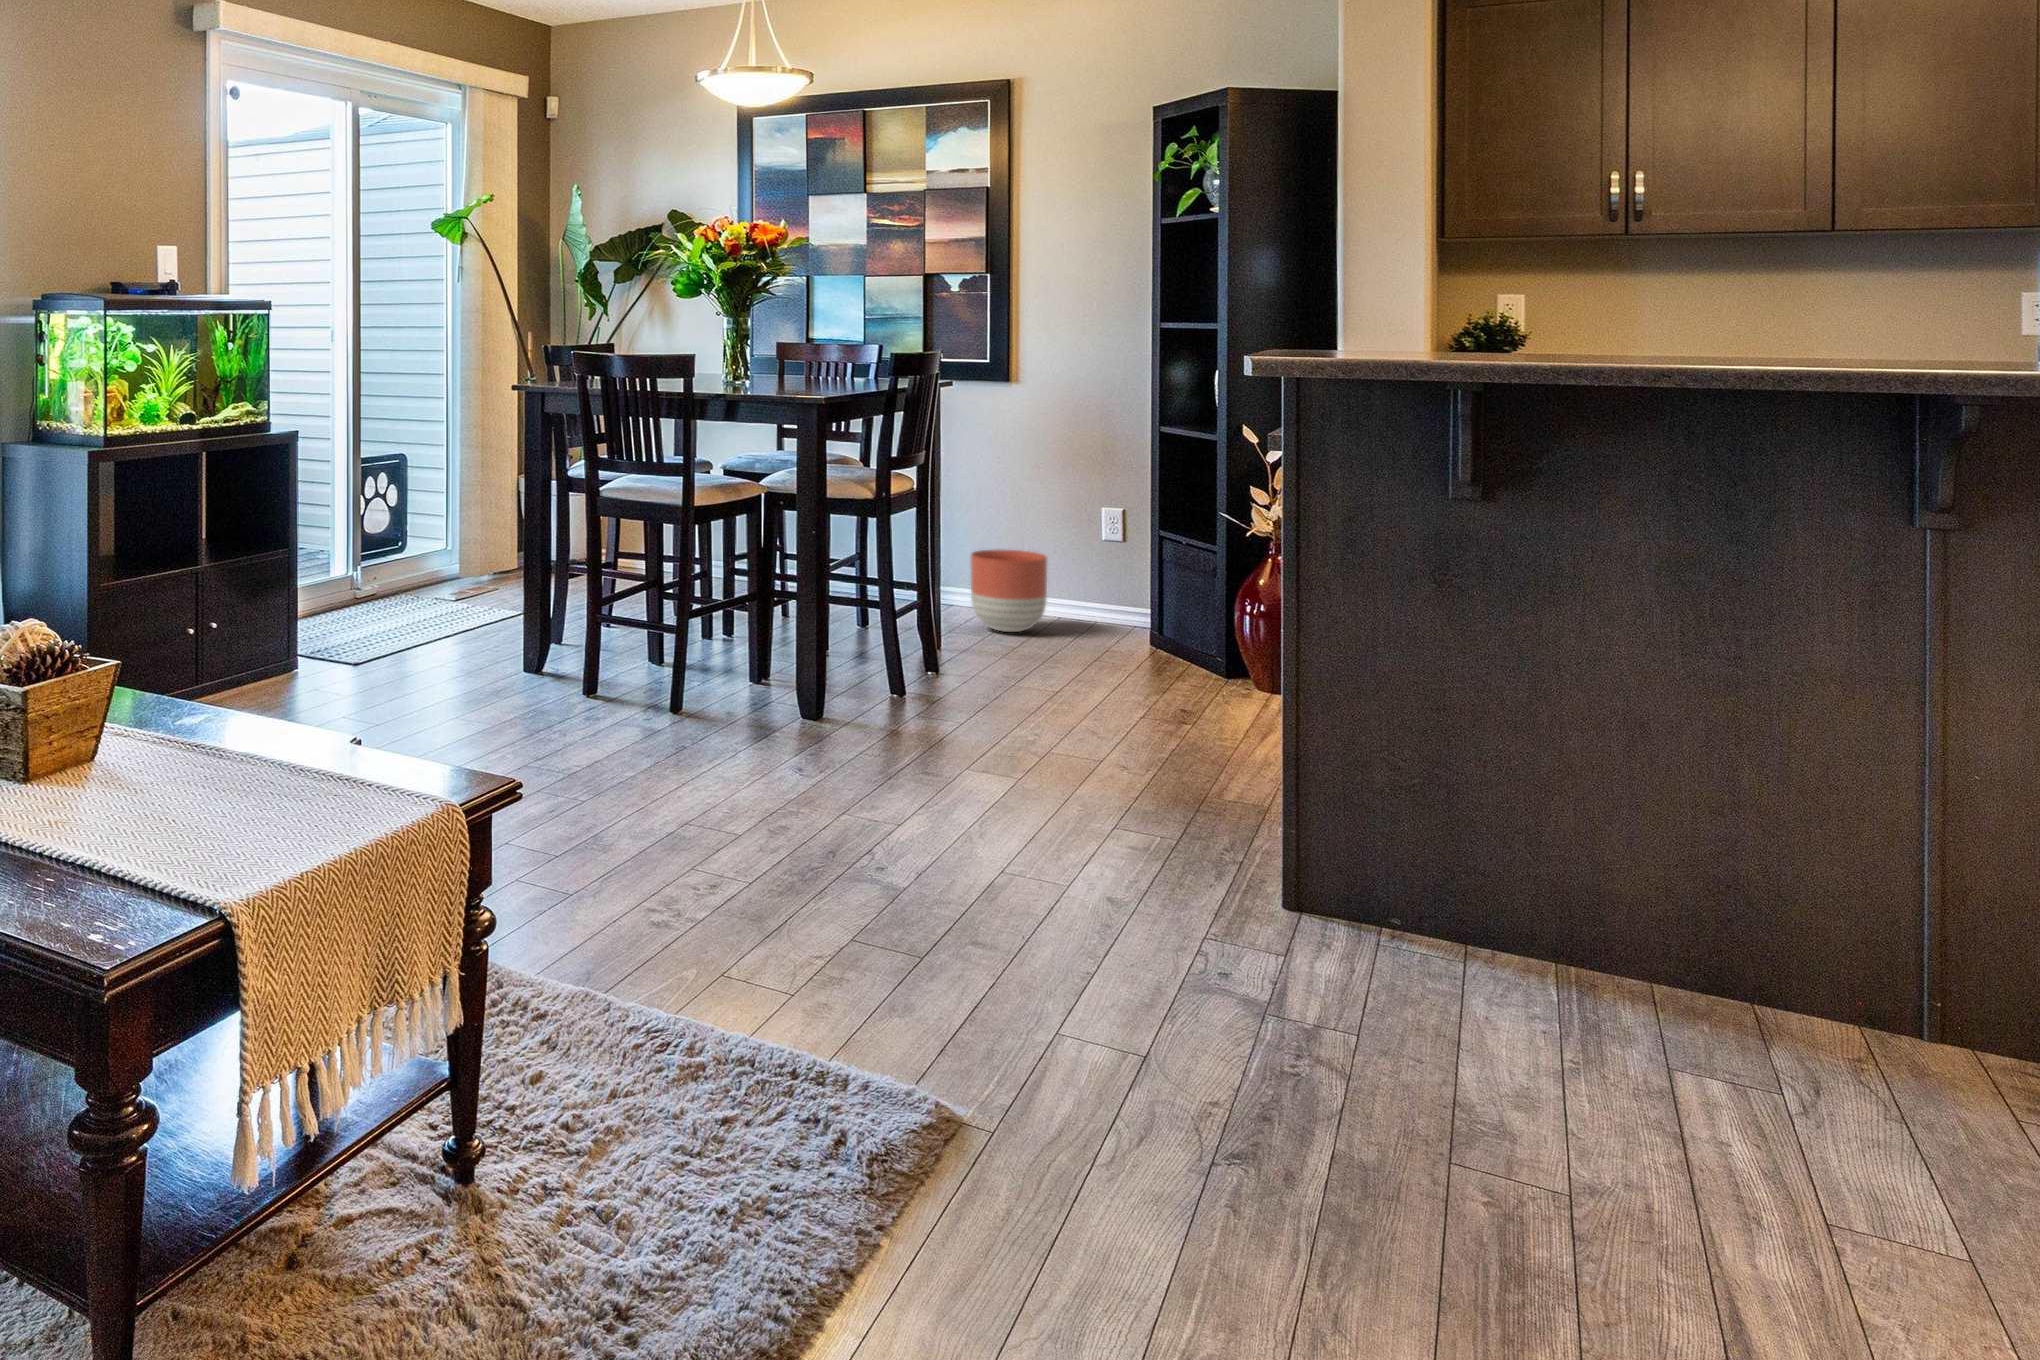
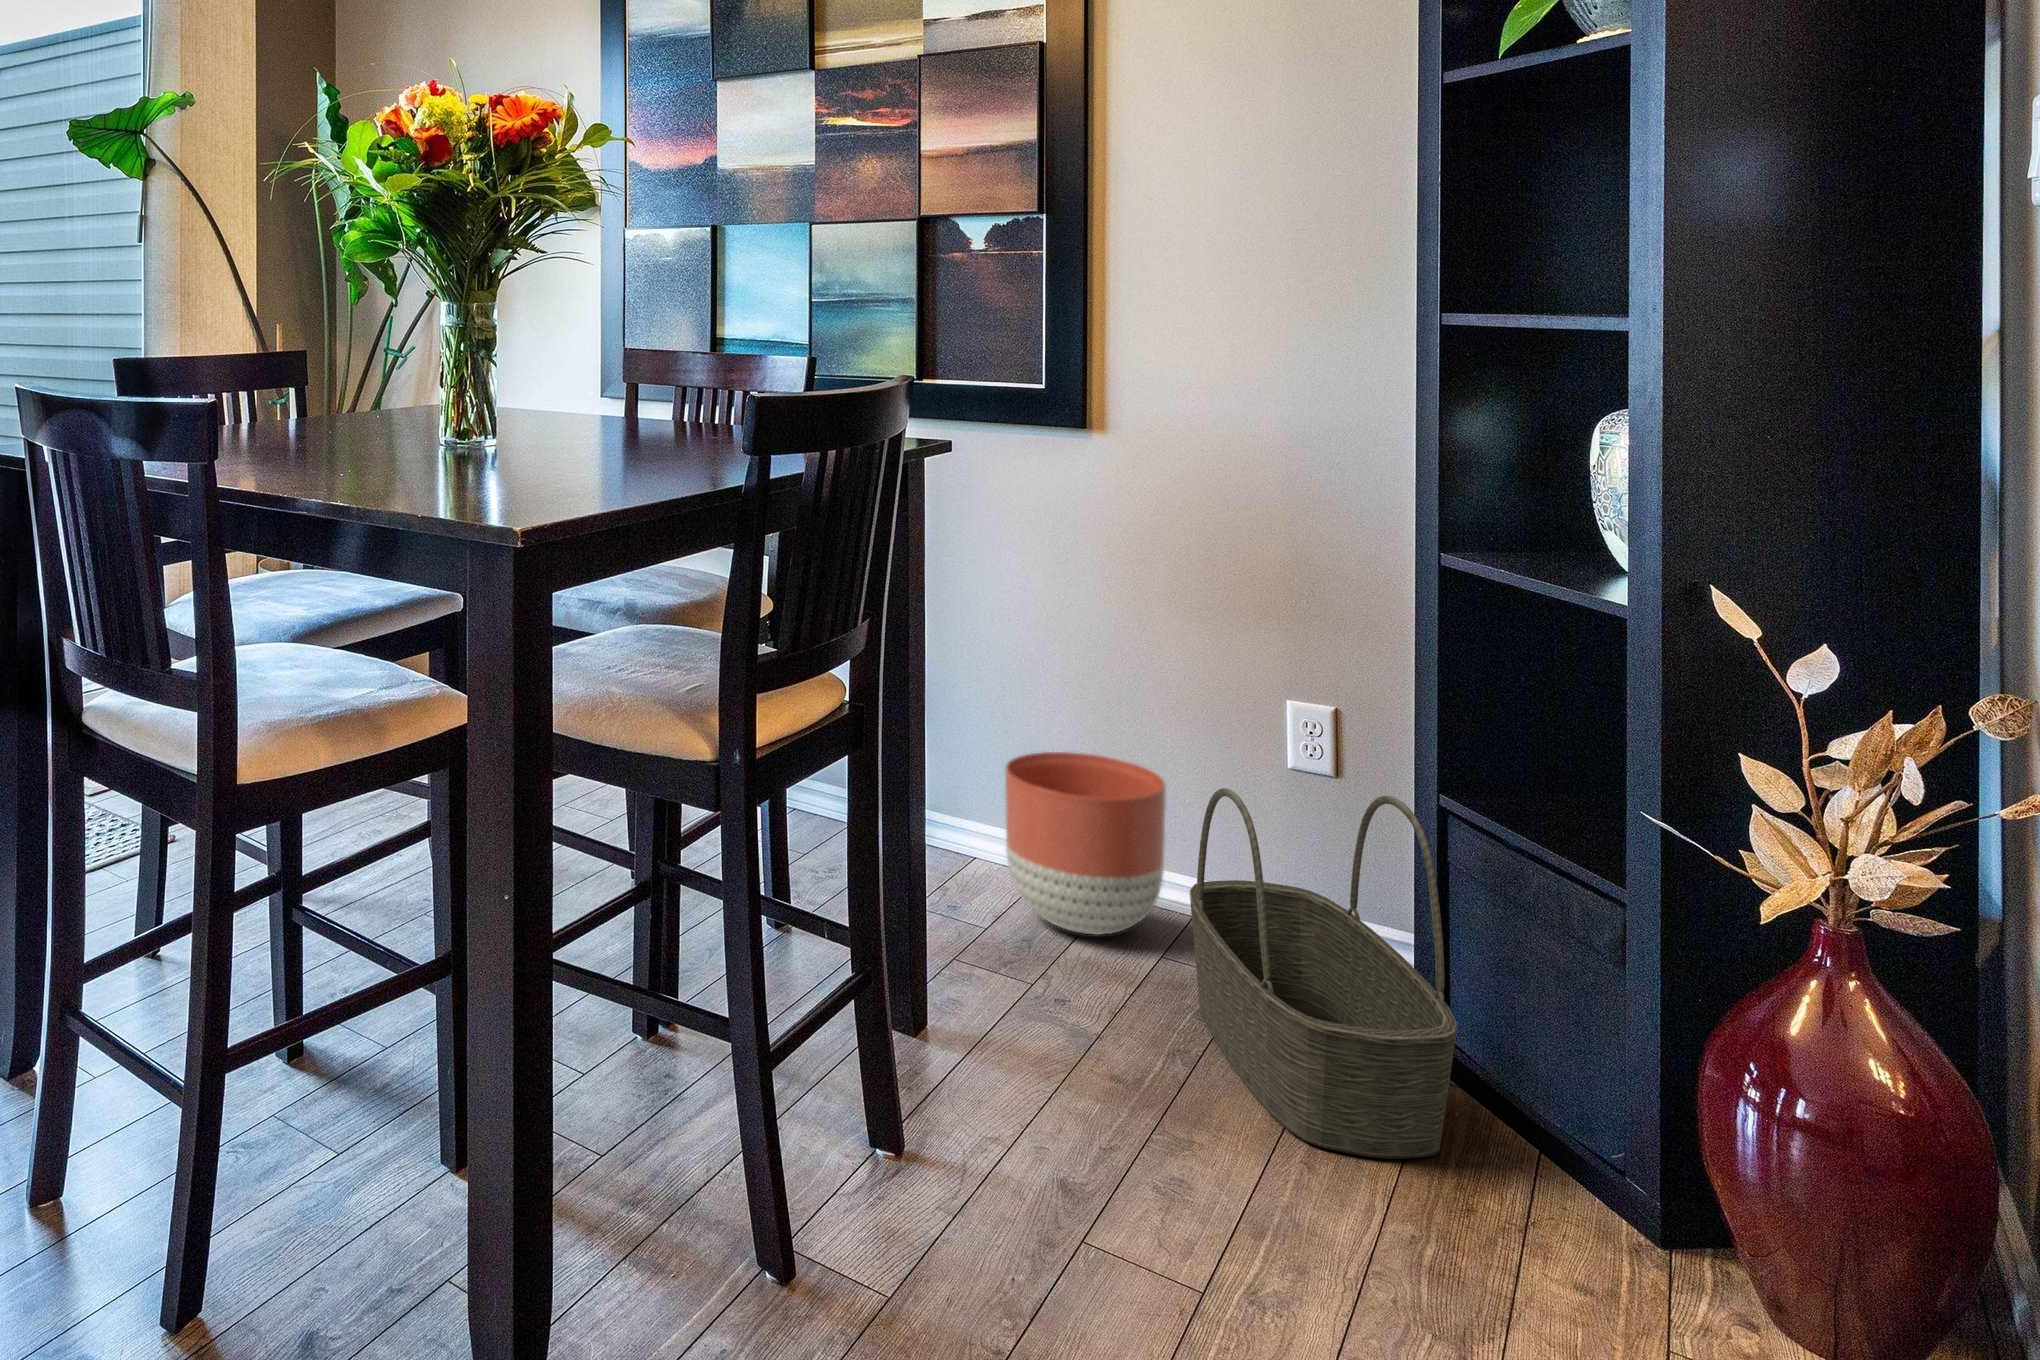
basket: none [1057,538,1161,677] -> present [1190,788,1457,1159]

